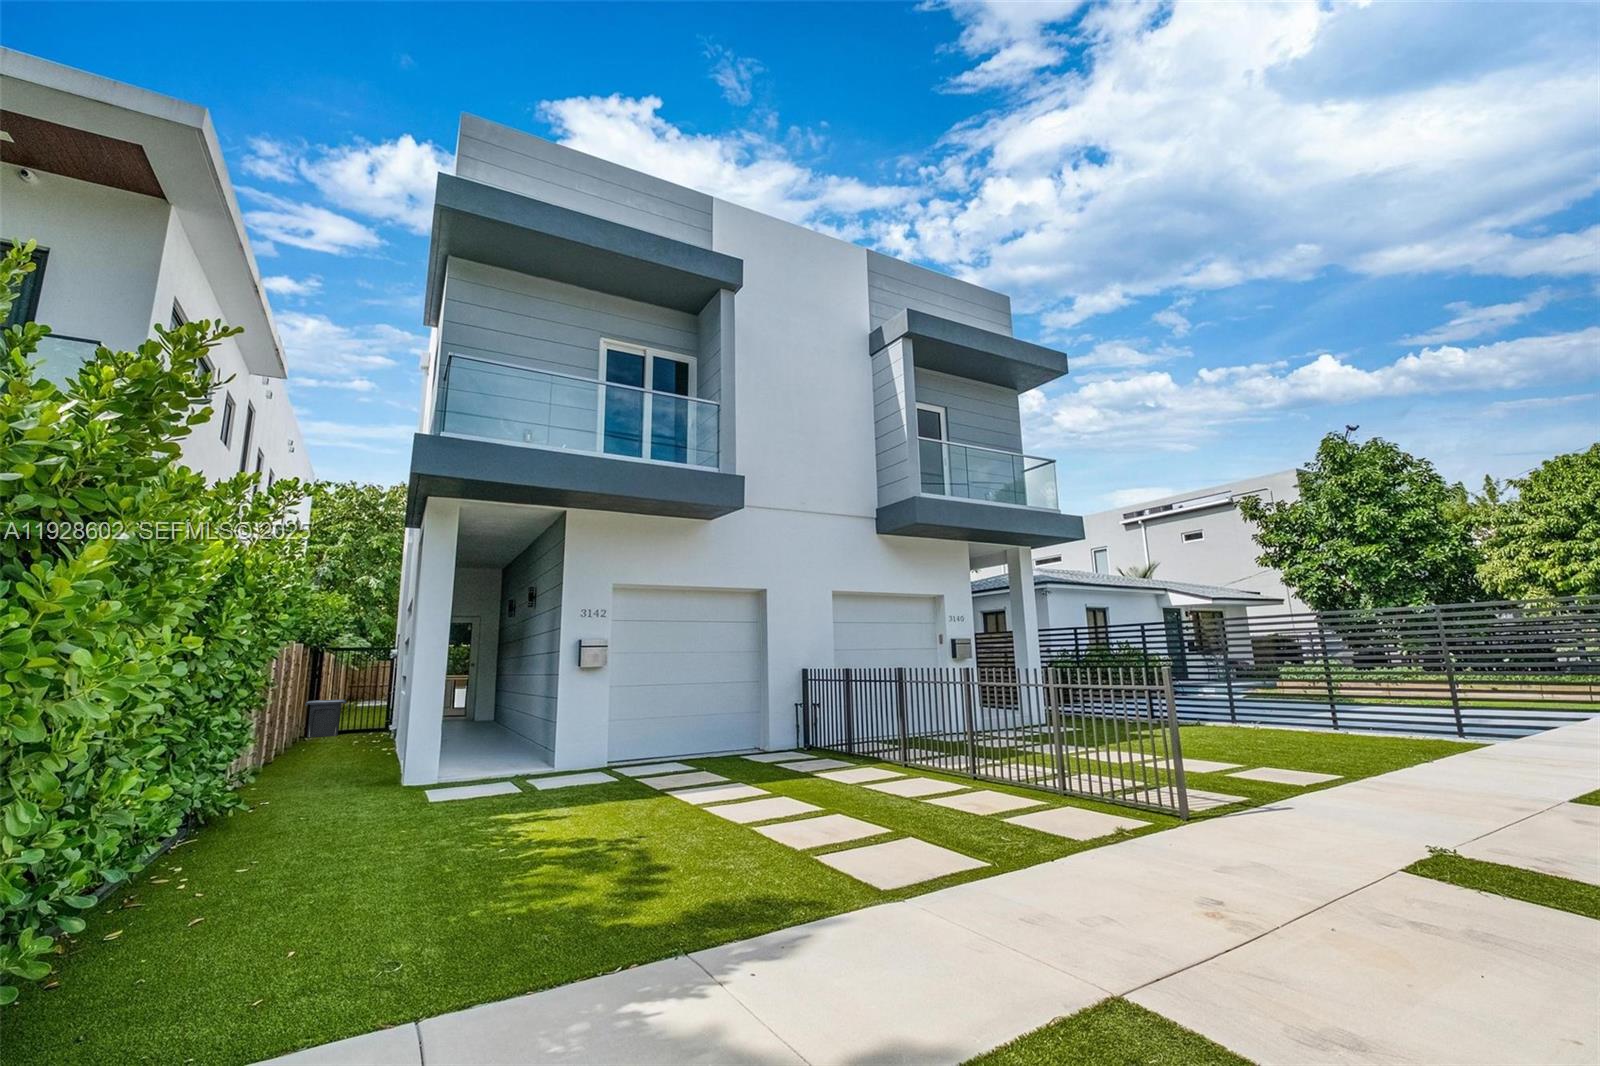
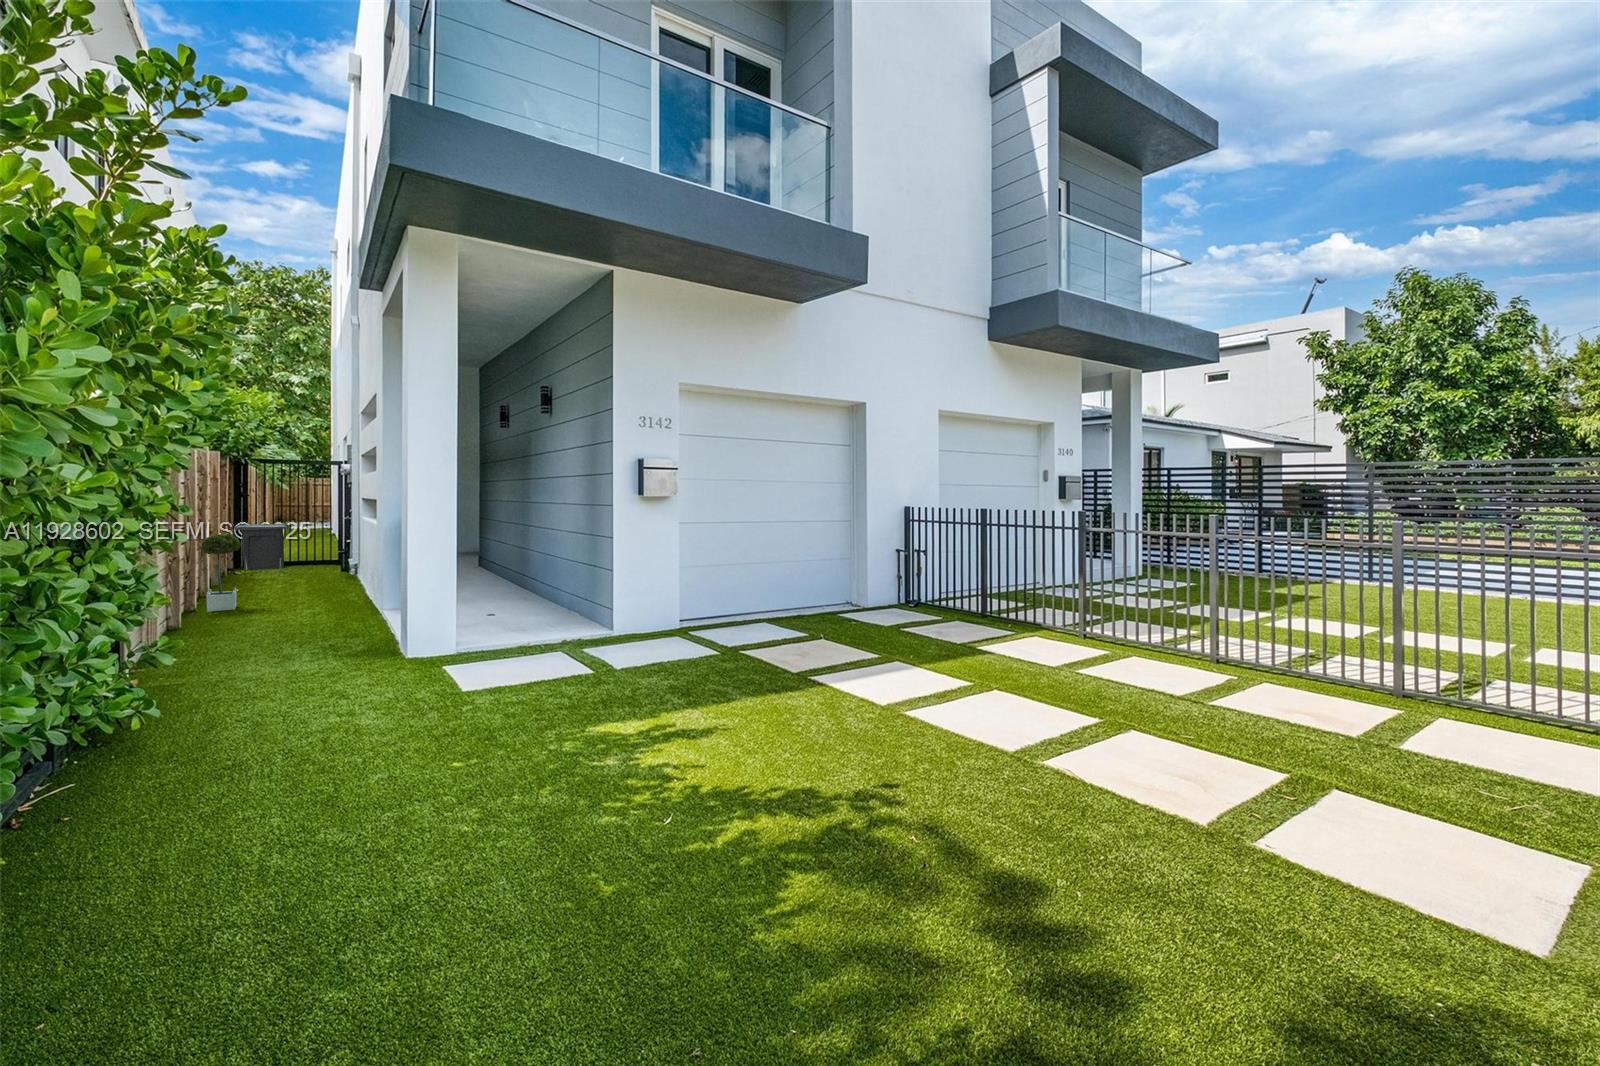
potted tree: none [275,703,307,764] -> present [199,532,242,612]

